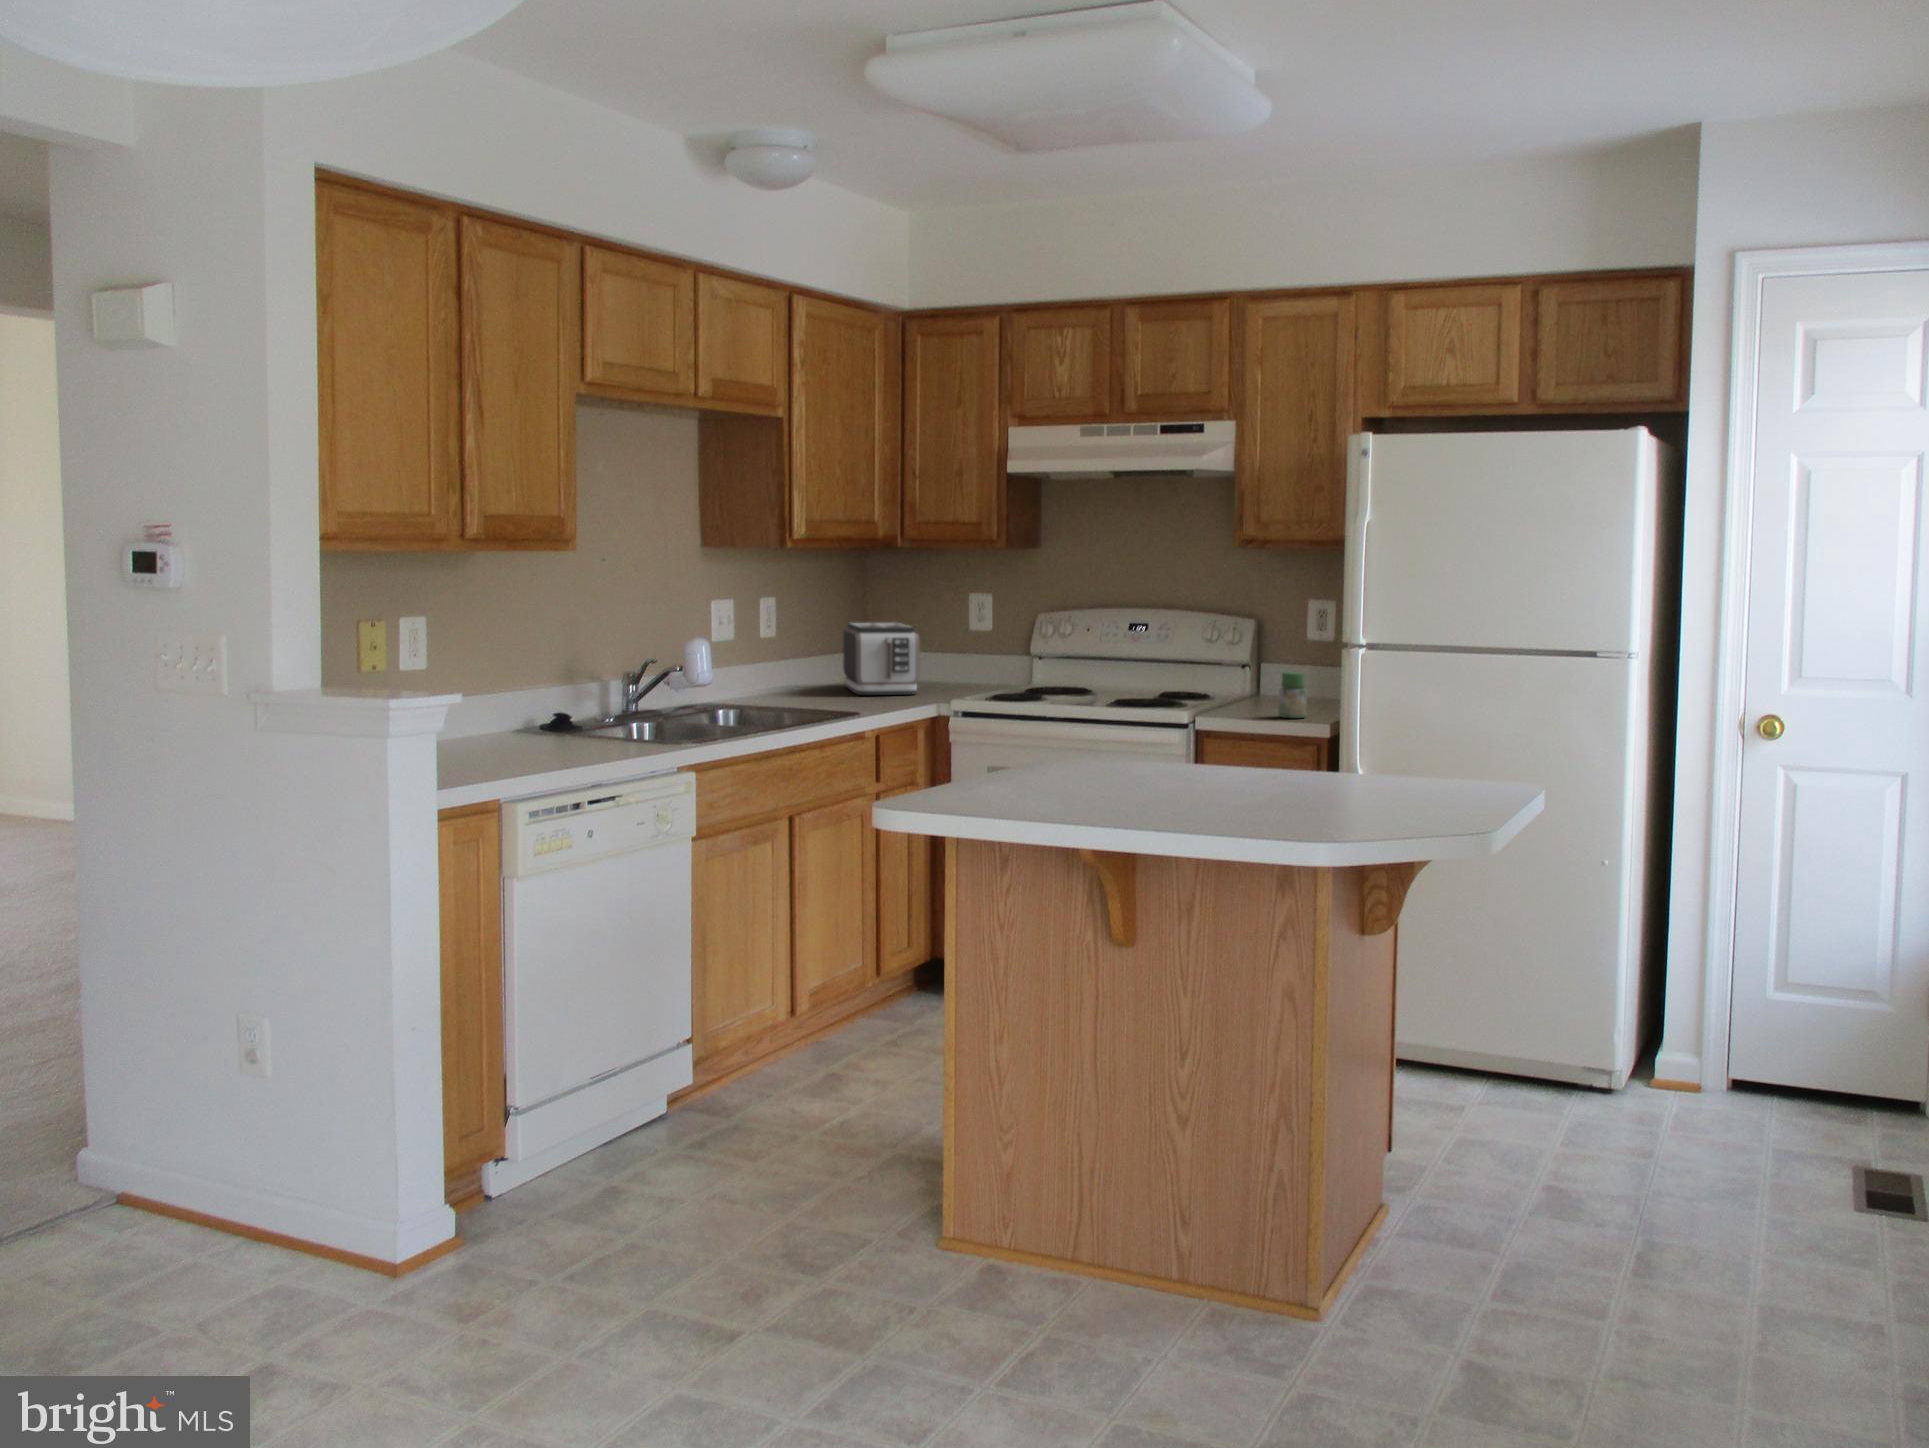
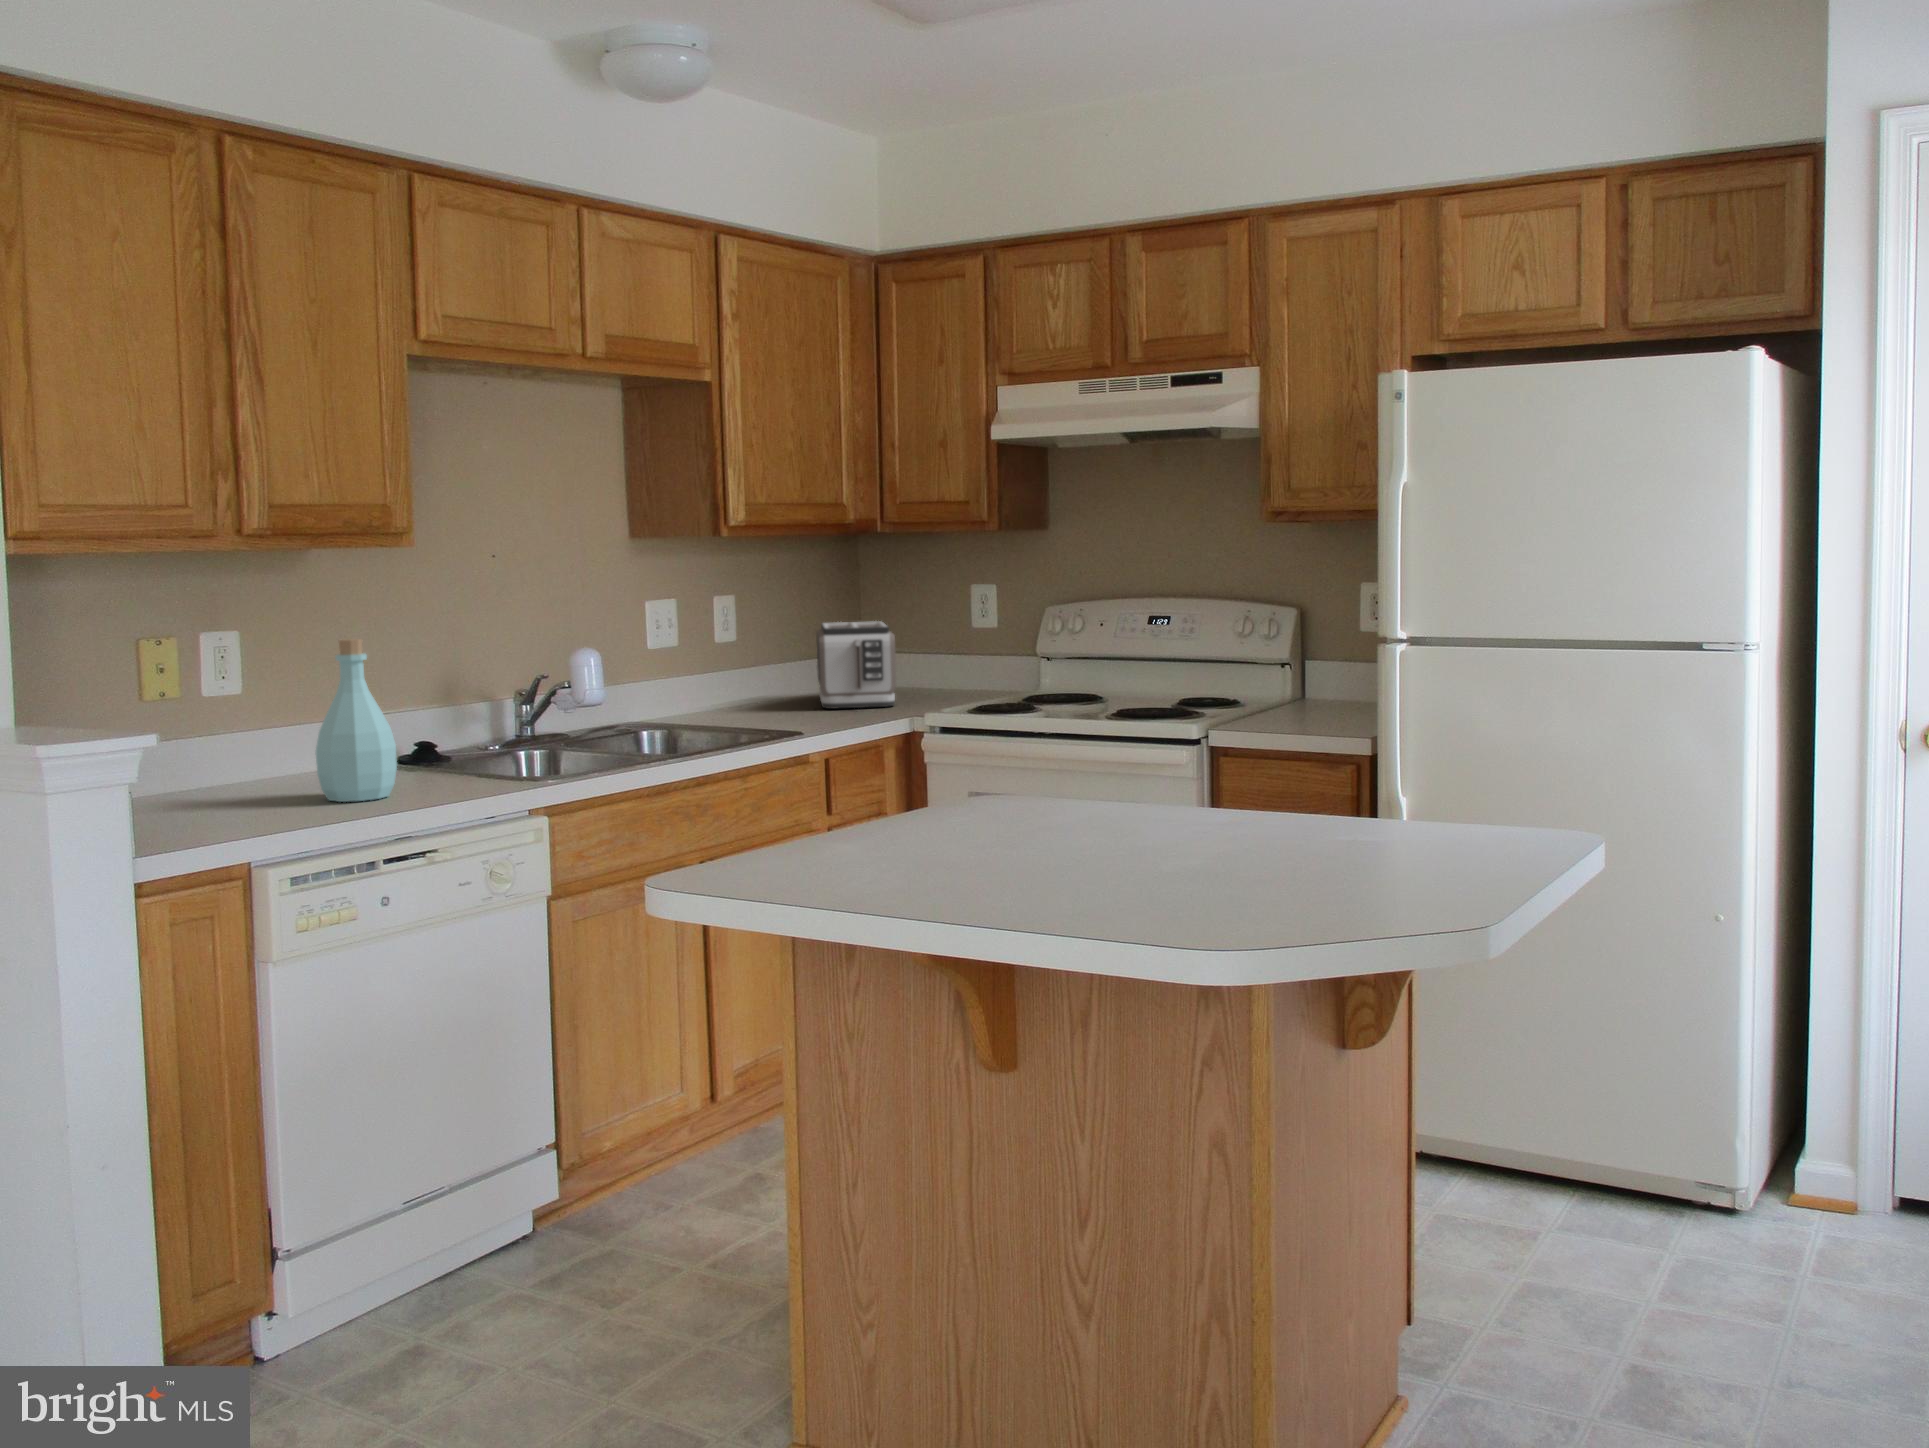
bottle: none [513,625,579,756] -> present [316,639,397,802]
jar: present [1278,672,1307,718] -> none [1309,673,1343,731]

